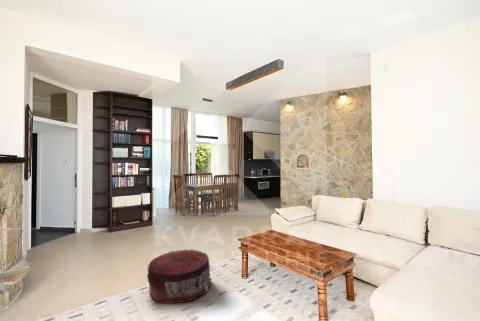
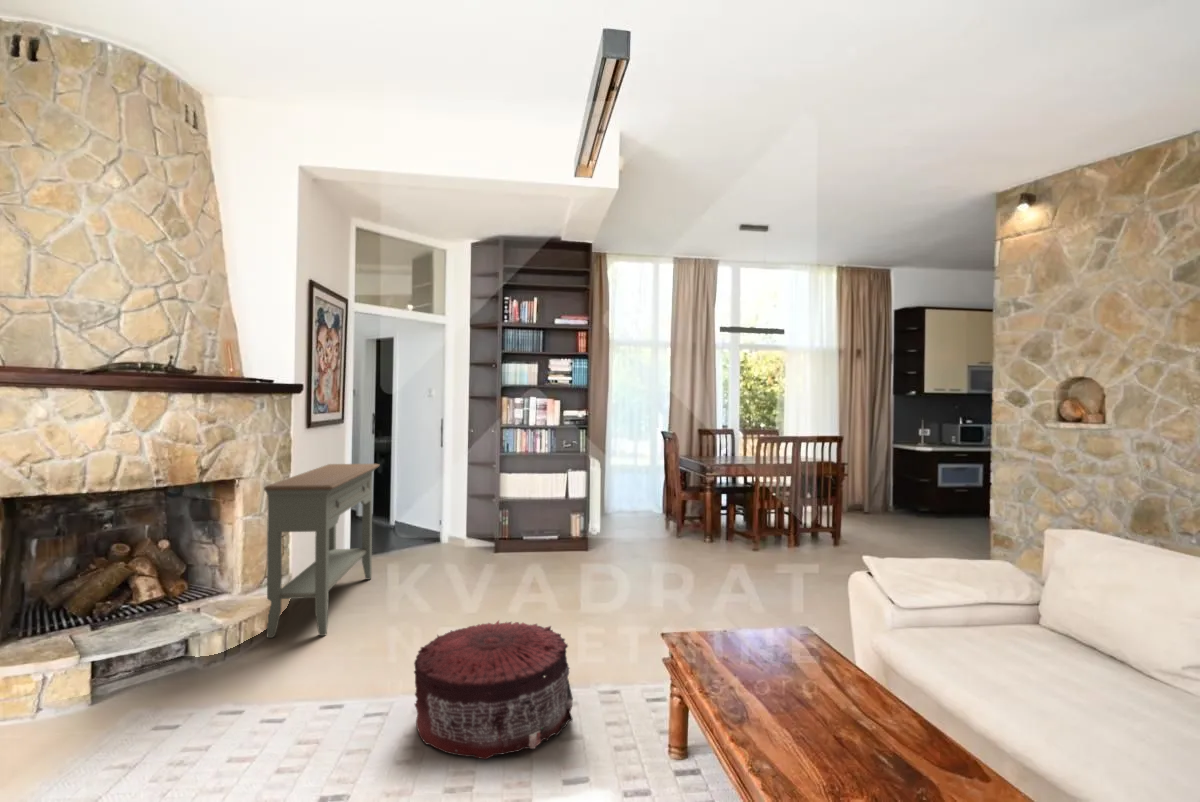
console table: none [25,196,67,290] -> present [264,464,379,638]

